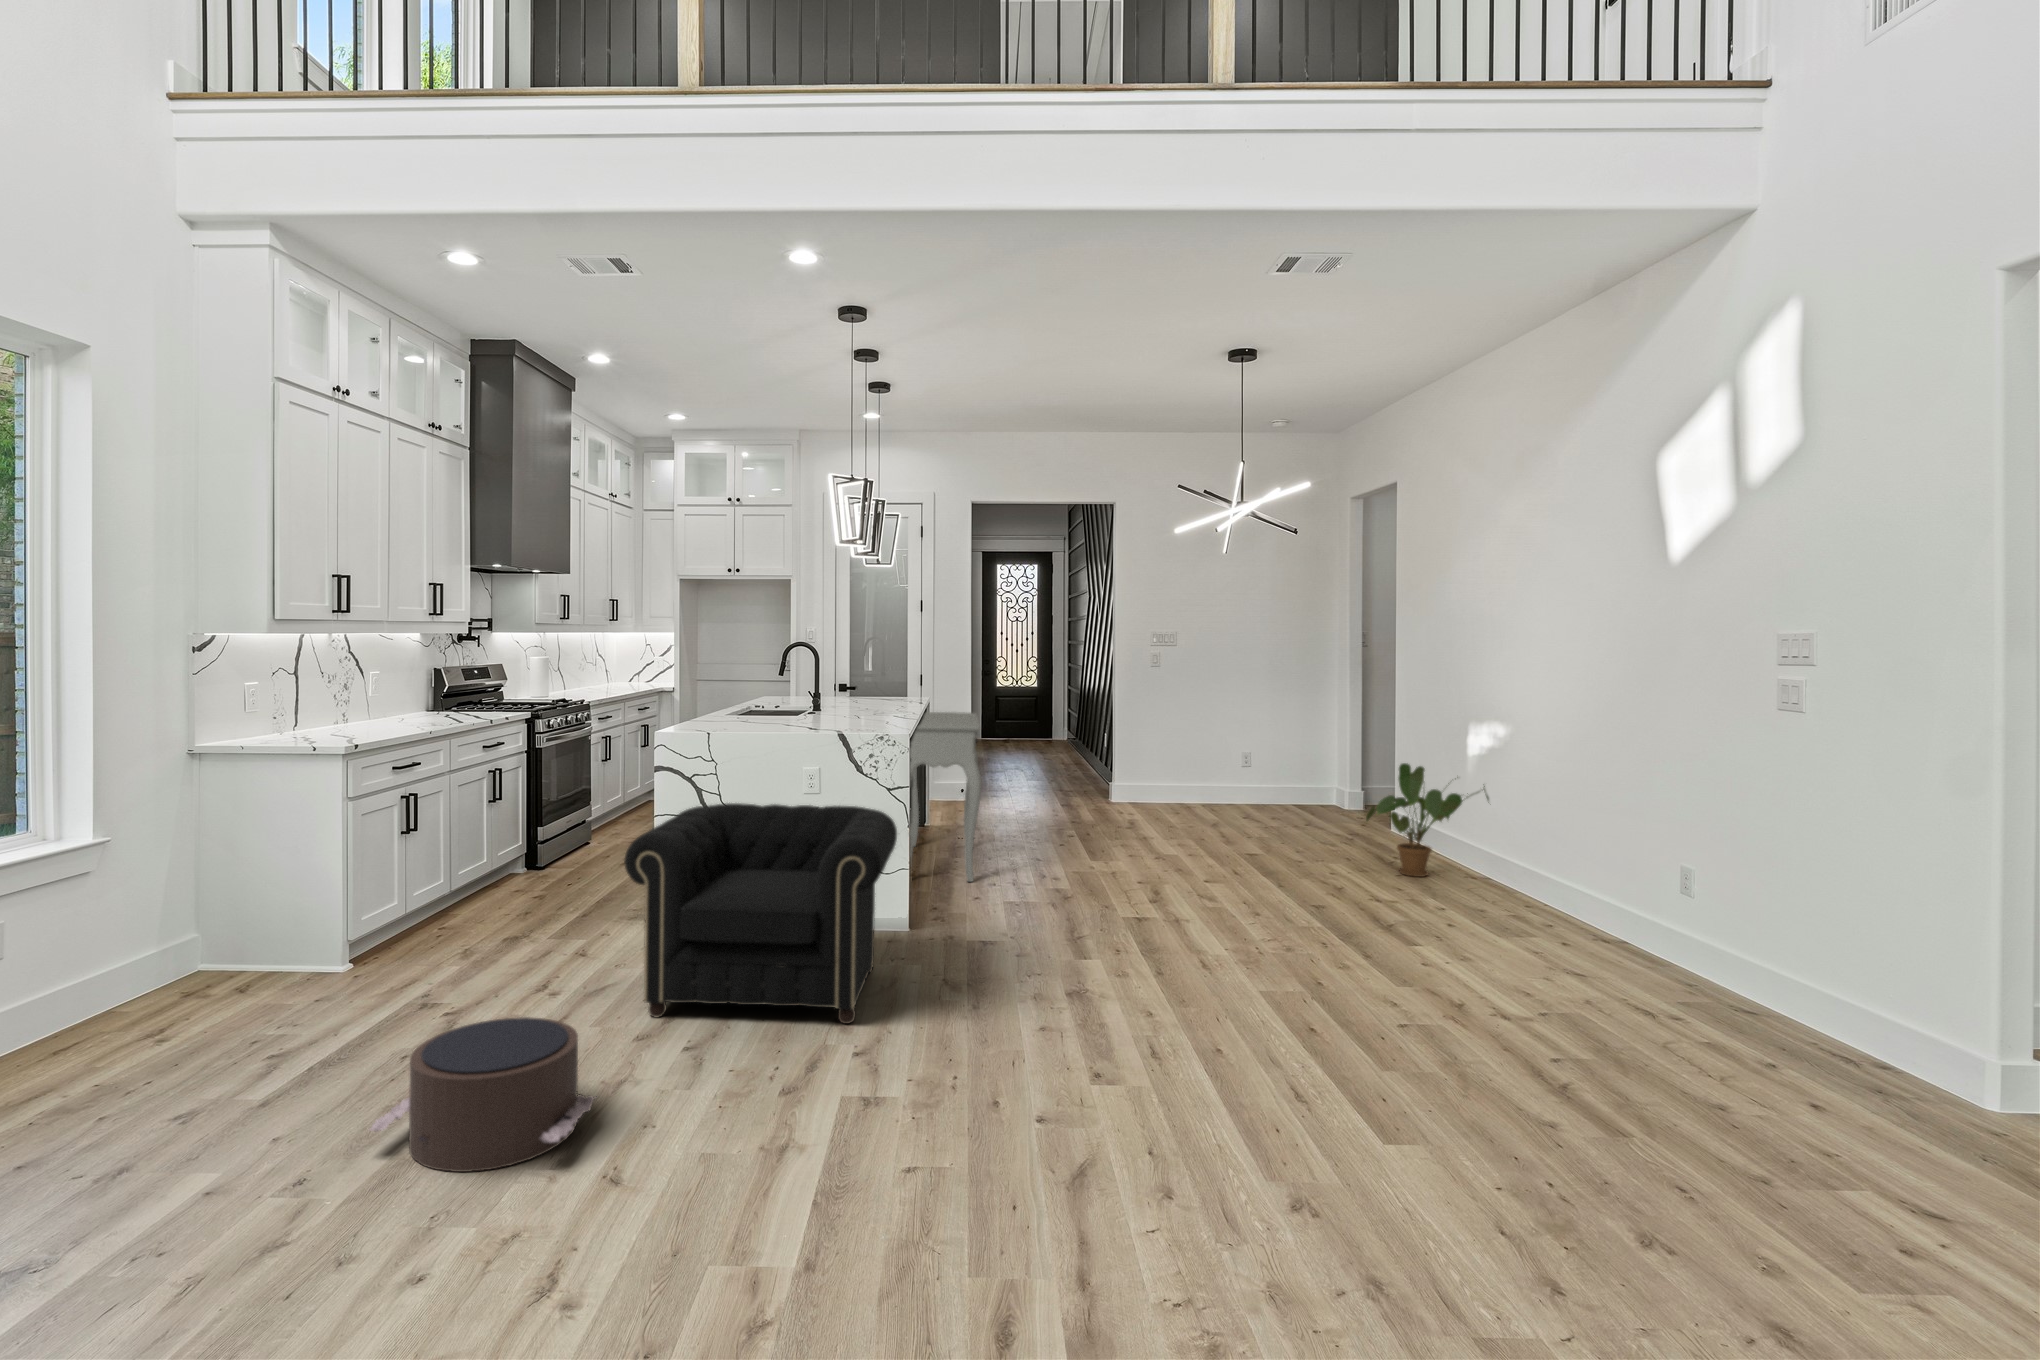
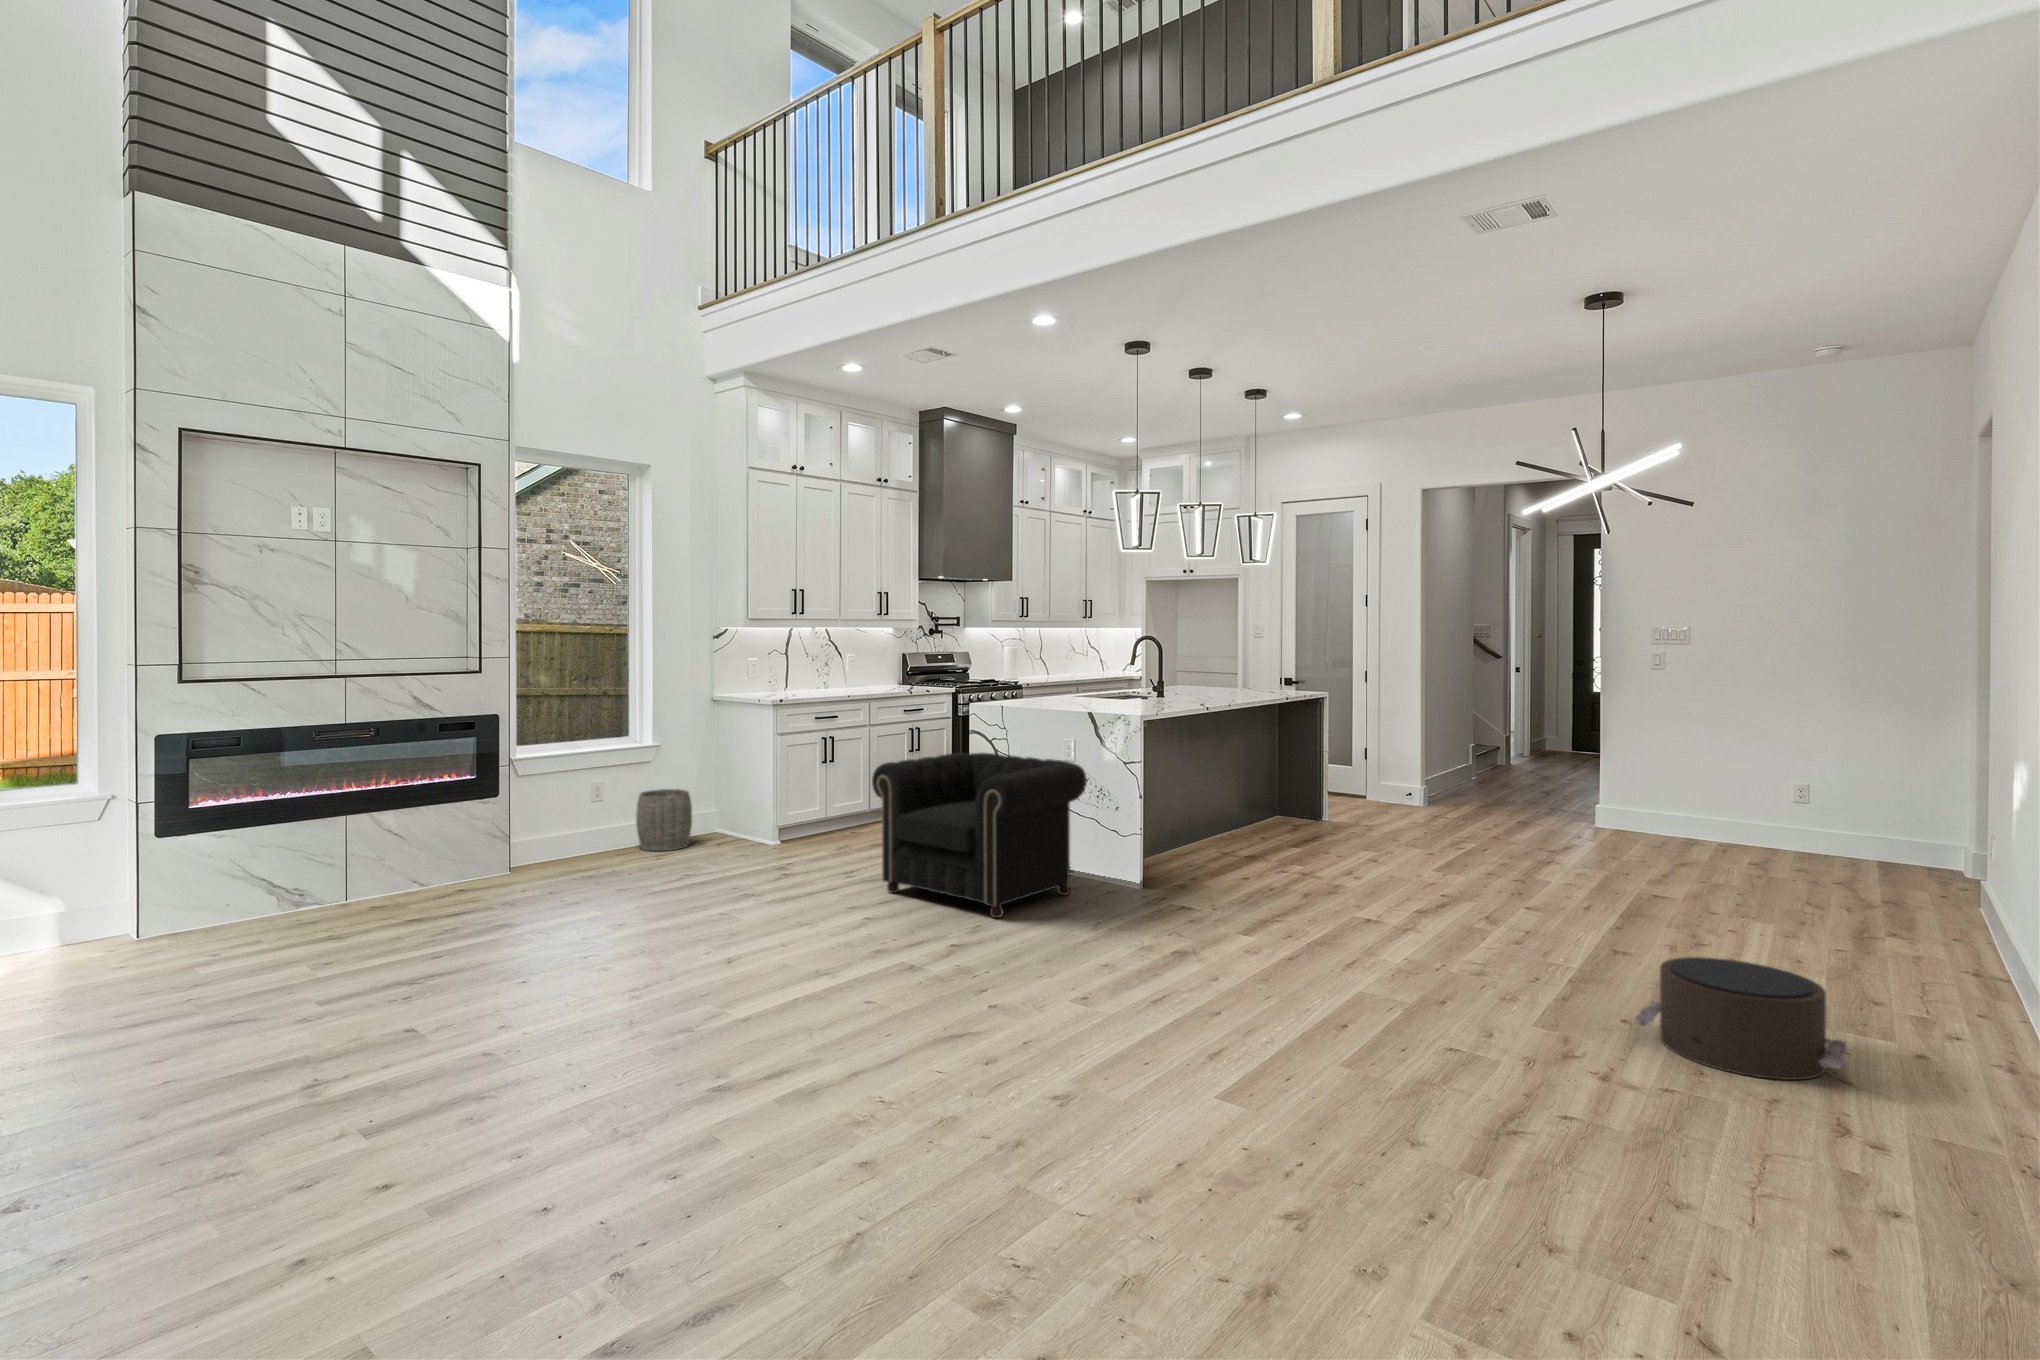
console table: present [909,712,982,882] -> none [1206,697,1339,855]
house plant: present [1366,763,1489,877] -> none [1800,776,1986,924]
woven basket: none [73,909,192,1029] -> present [636,789,692,851]
pouf: present [368,1017,595,1172] -> present [1635,957,1846,1080]

